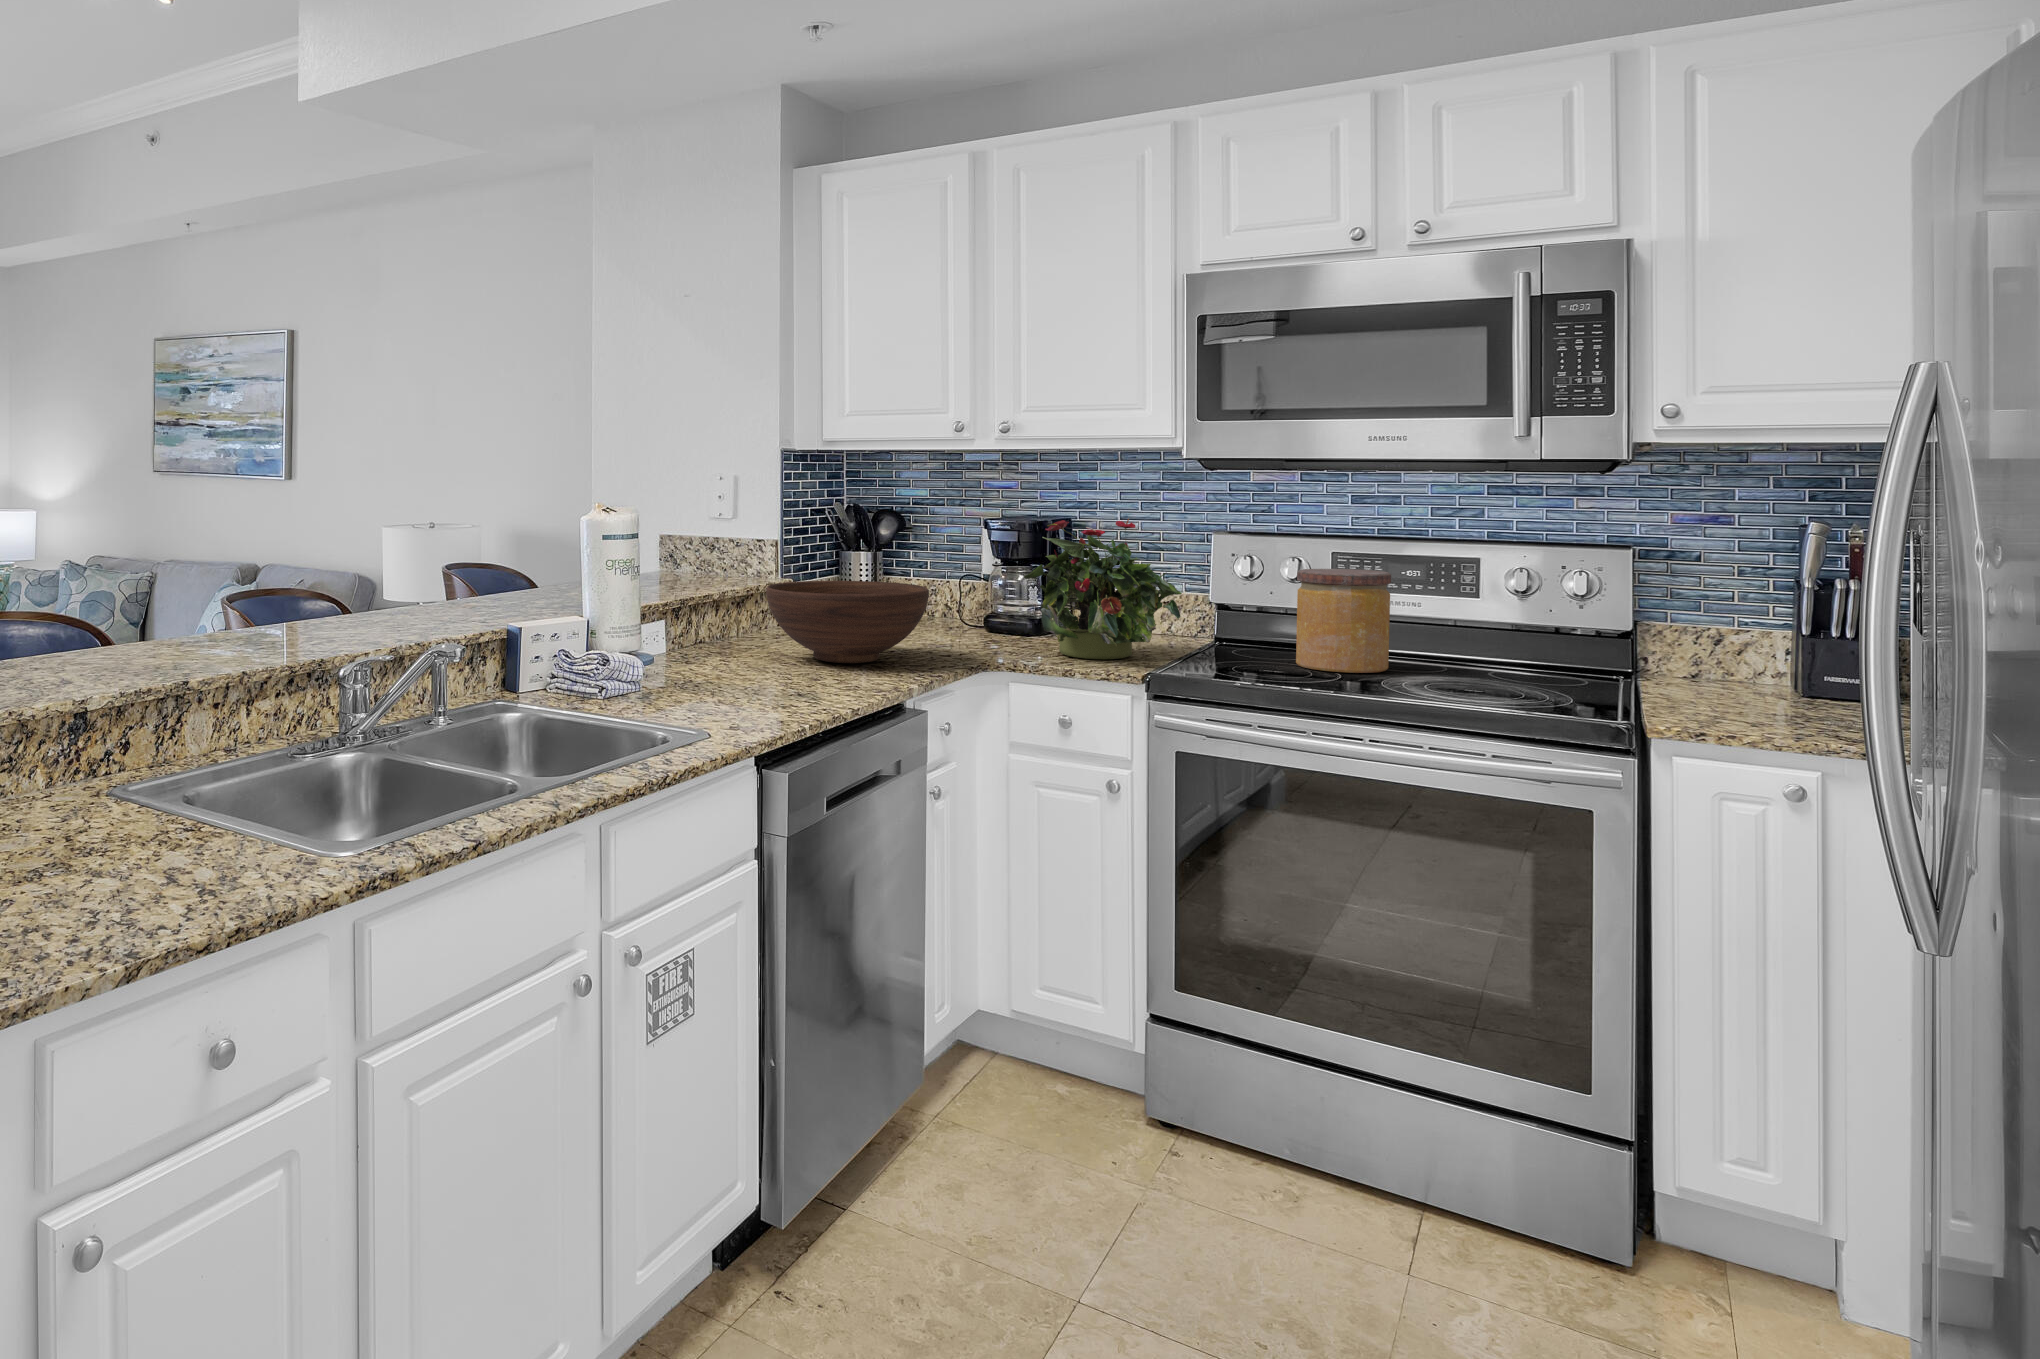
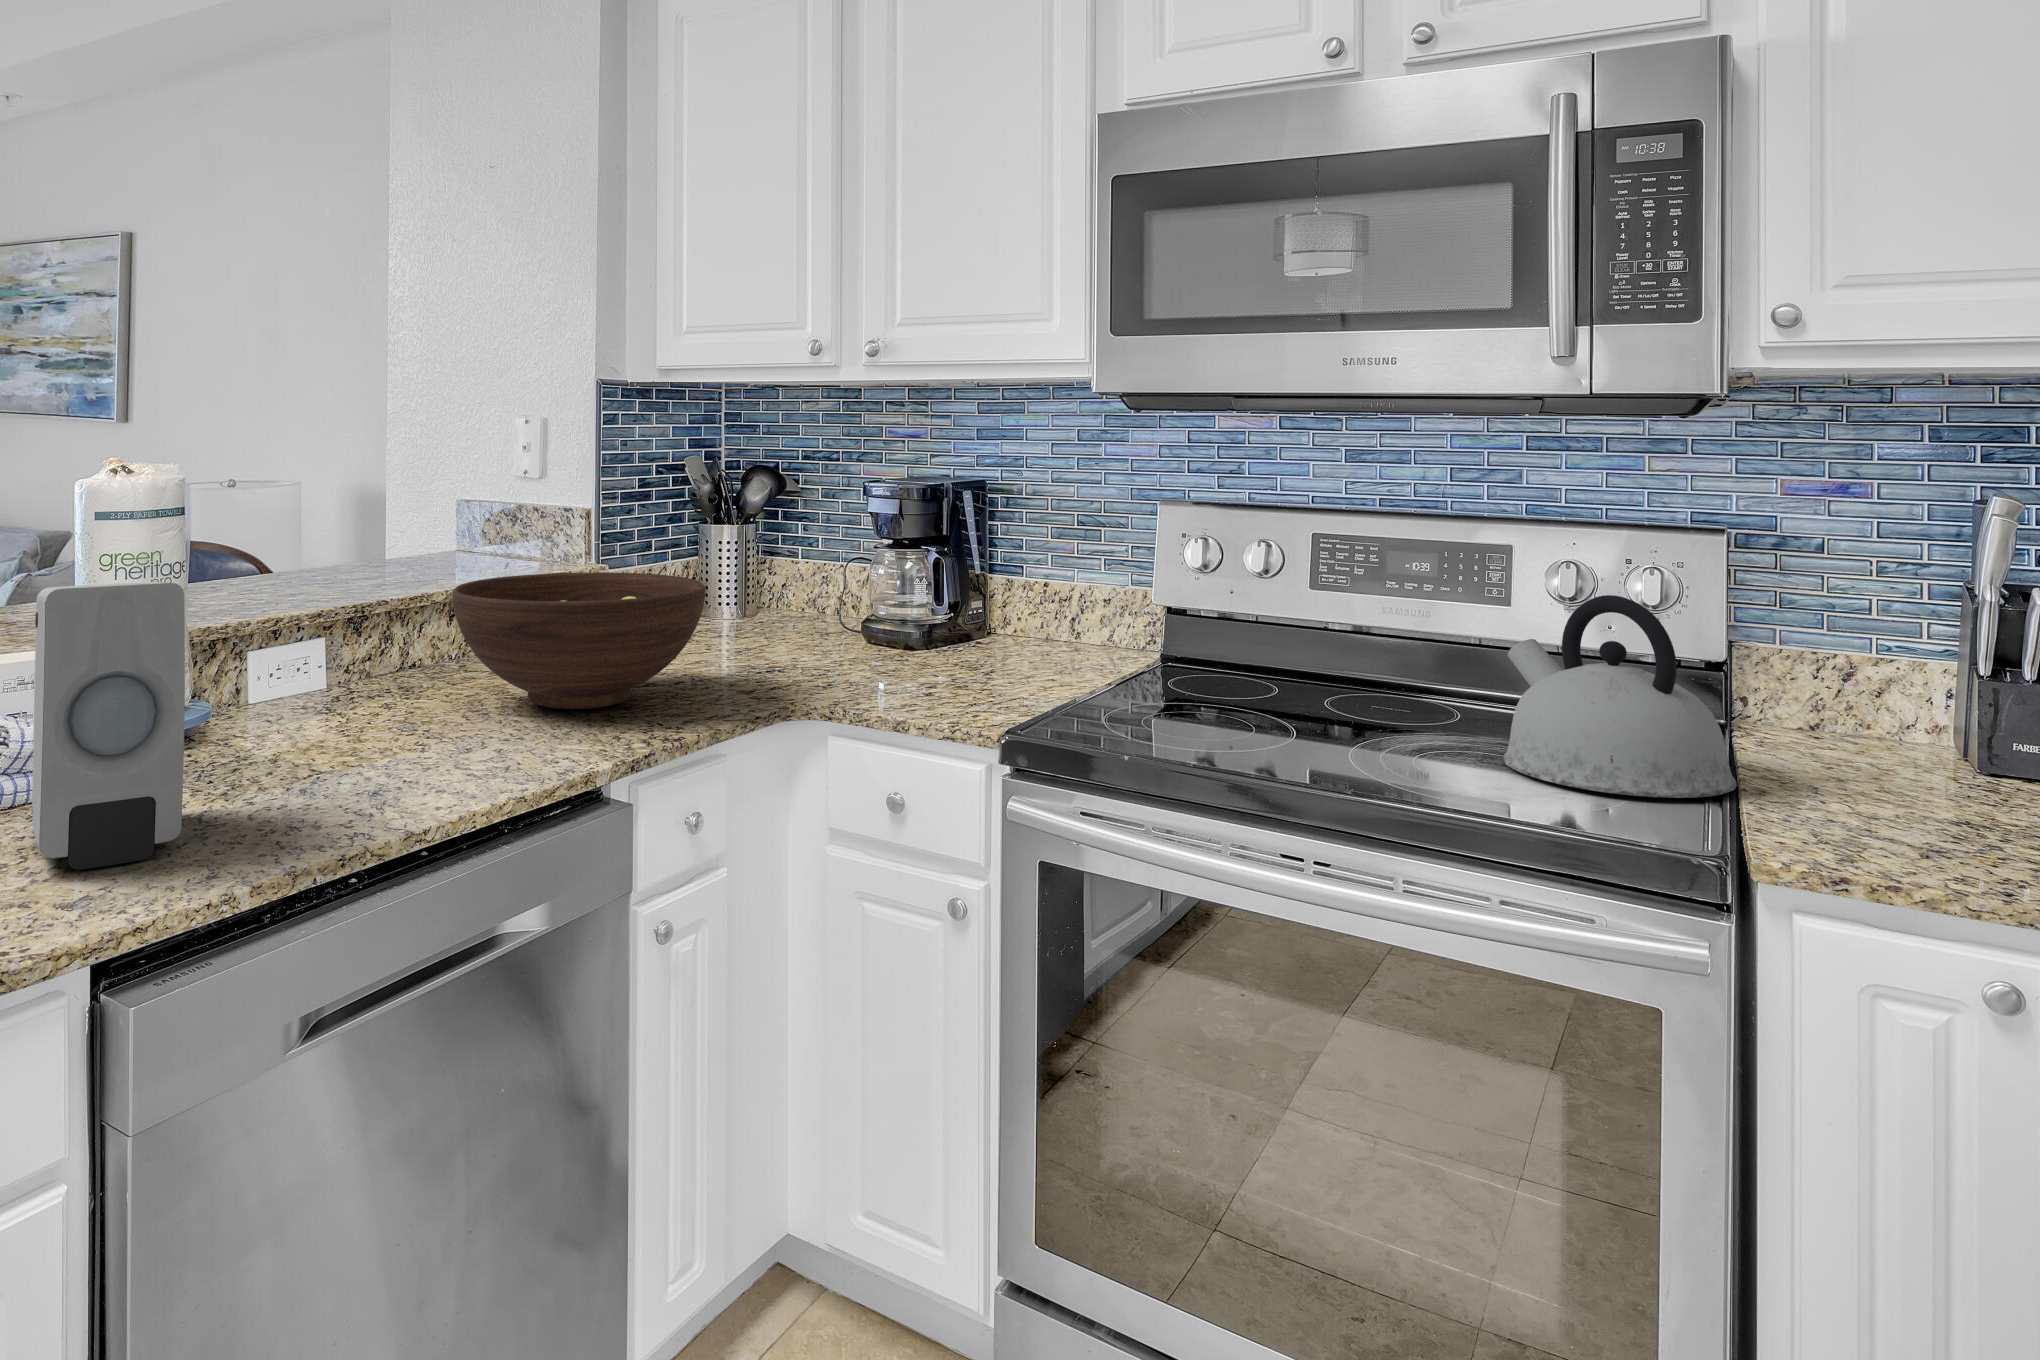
potted plant: present [1024,519,1182,659] -> none [860,480,1086,699]
jar: present [1296,569,1391,673] -> none [1248,559,1381,727]
soap dispenser: none [645,575,754,723] -> present [31,582,185,870]
kettle: none [1483,586,1639,702] -> present [1503,595,1737,798]

